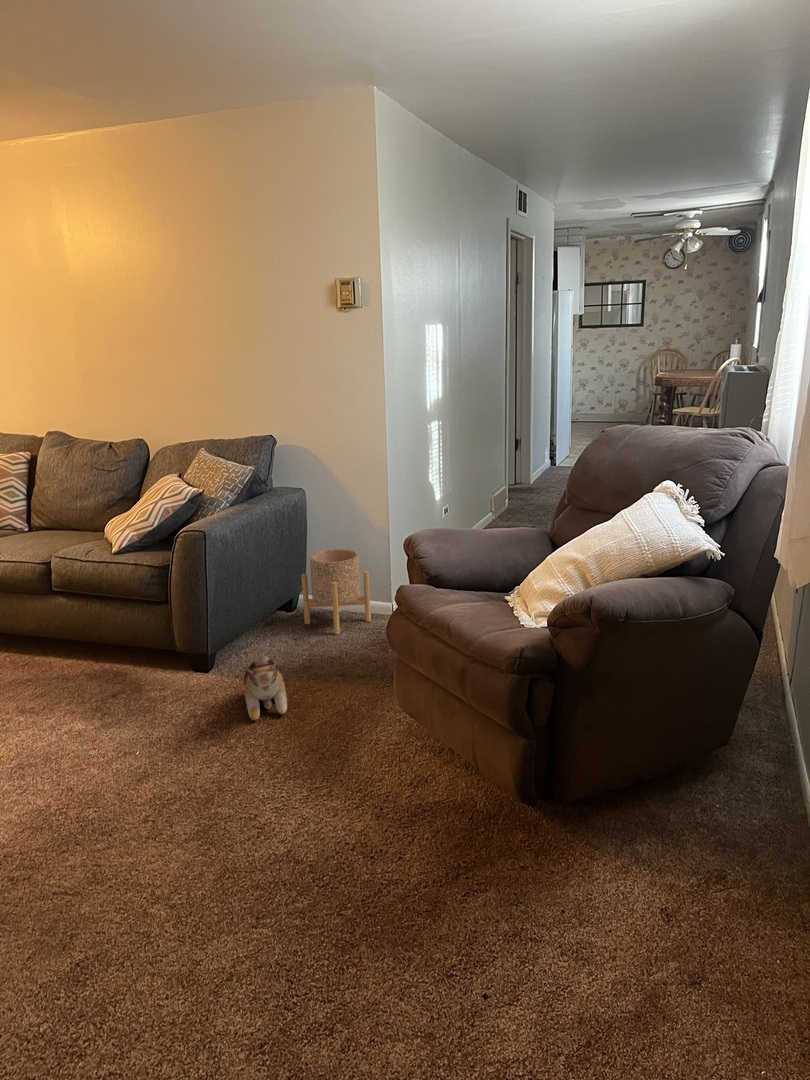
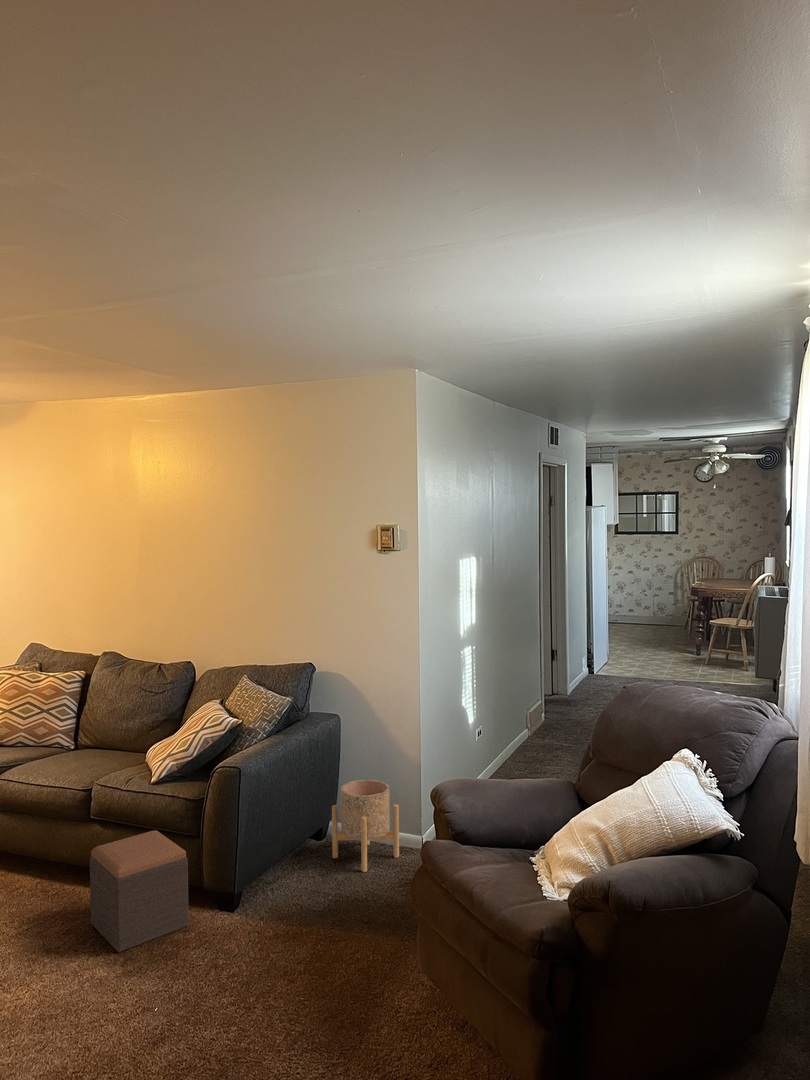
footstool: none [55,599,164,711] -> present [90,830,189,952]
plush toy: present [244,655,287,720] -> none [269,903,311,974]

